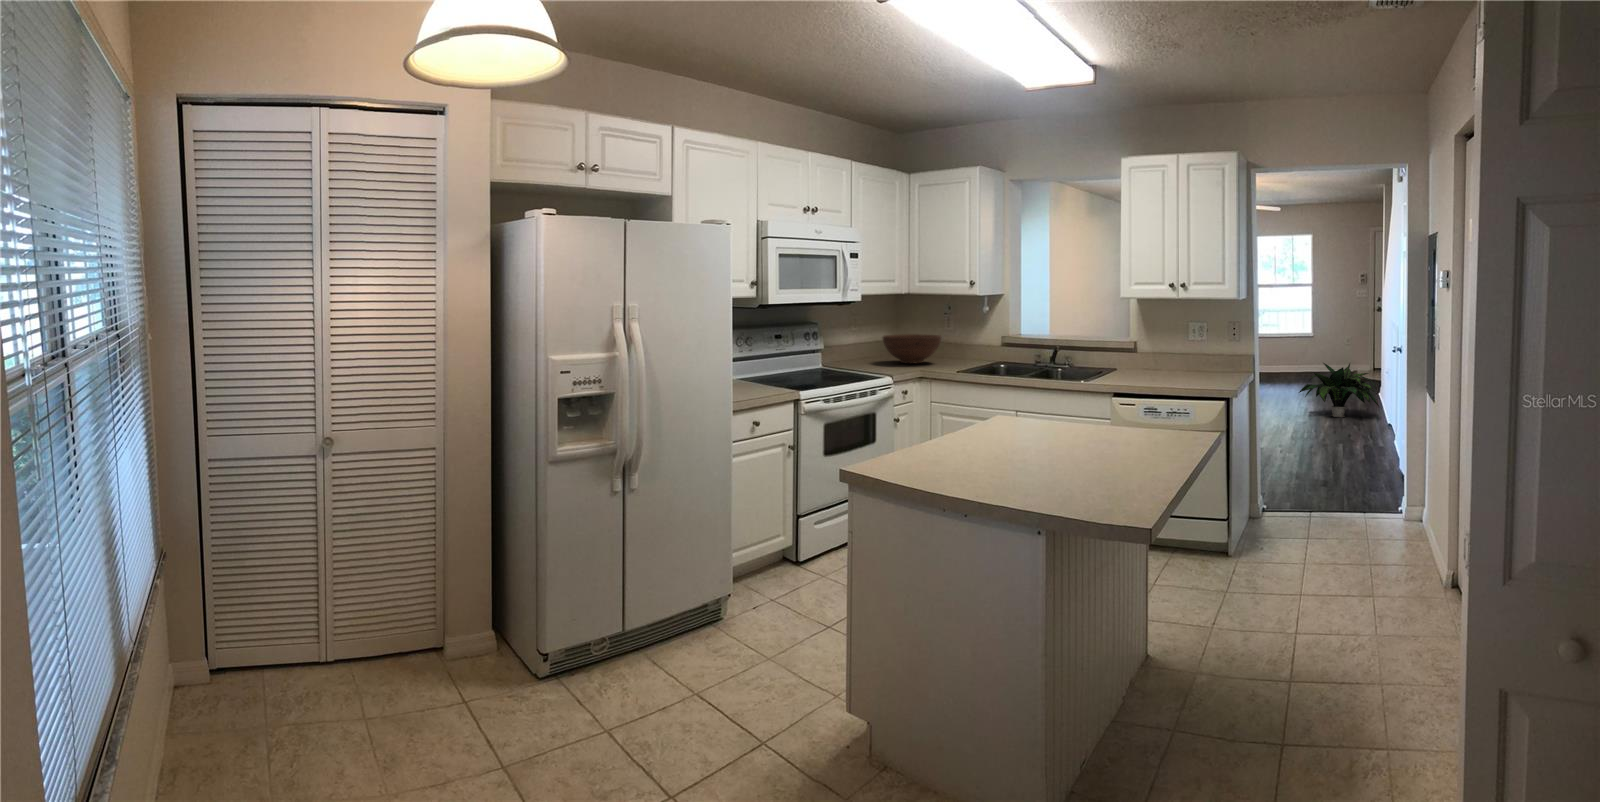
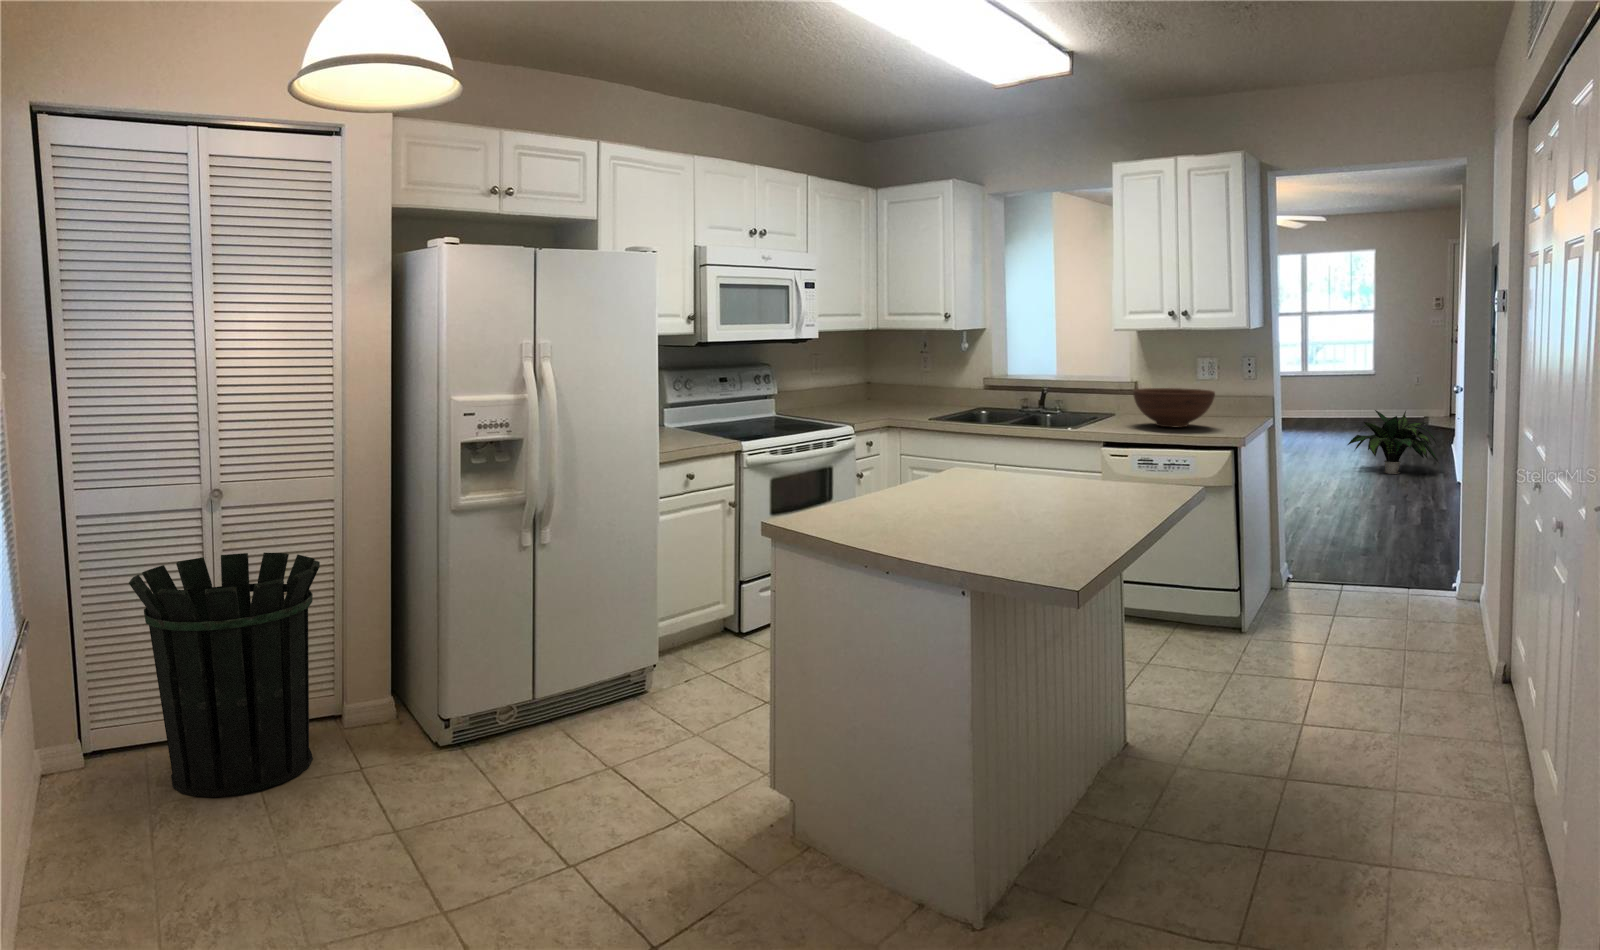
fruit bowl: present [883,334,942,363] -> present [1133,388,1215,427]
waste bin: none [251,498,427,728] -> present [129,552,320,797]

